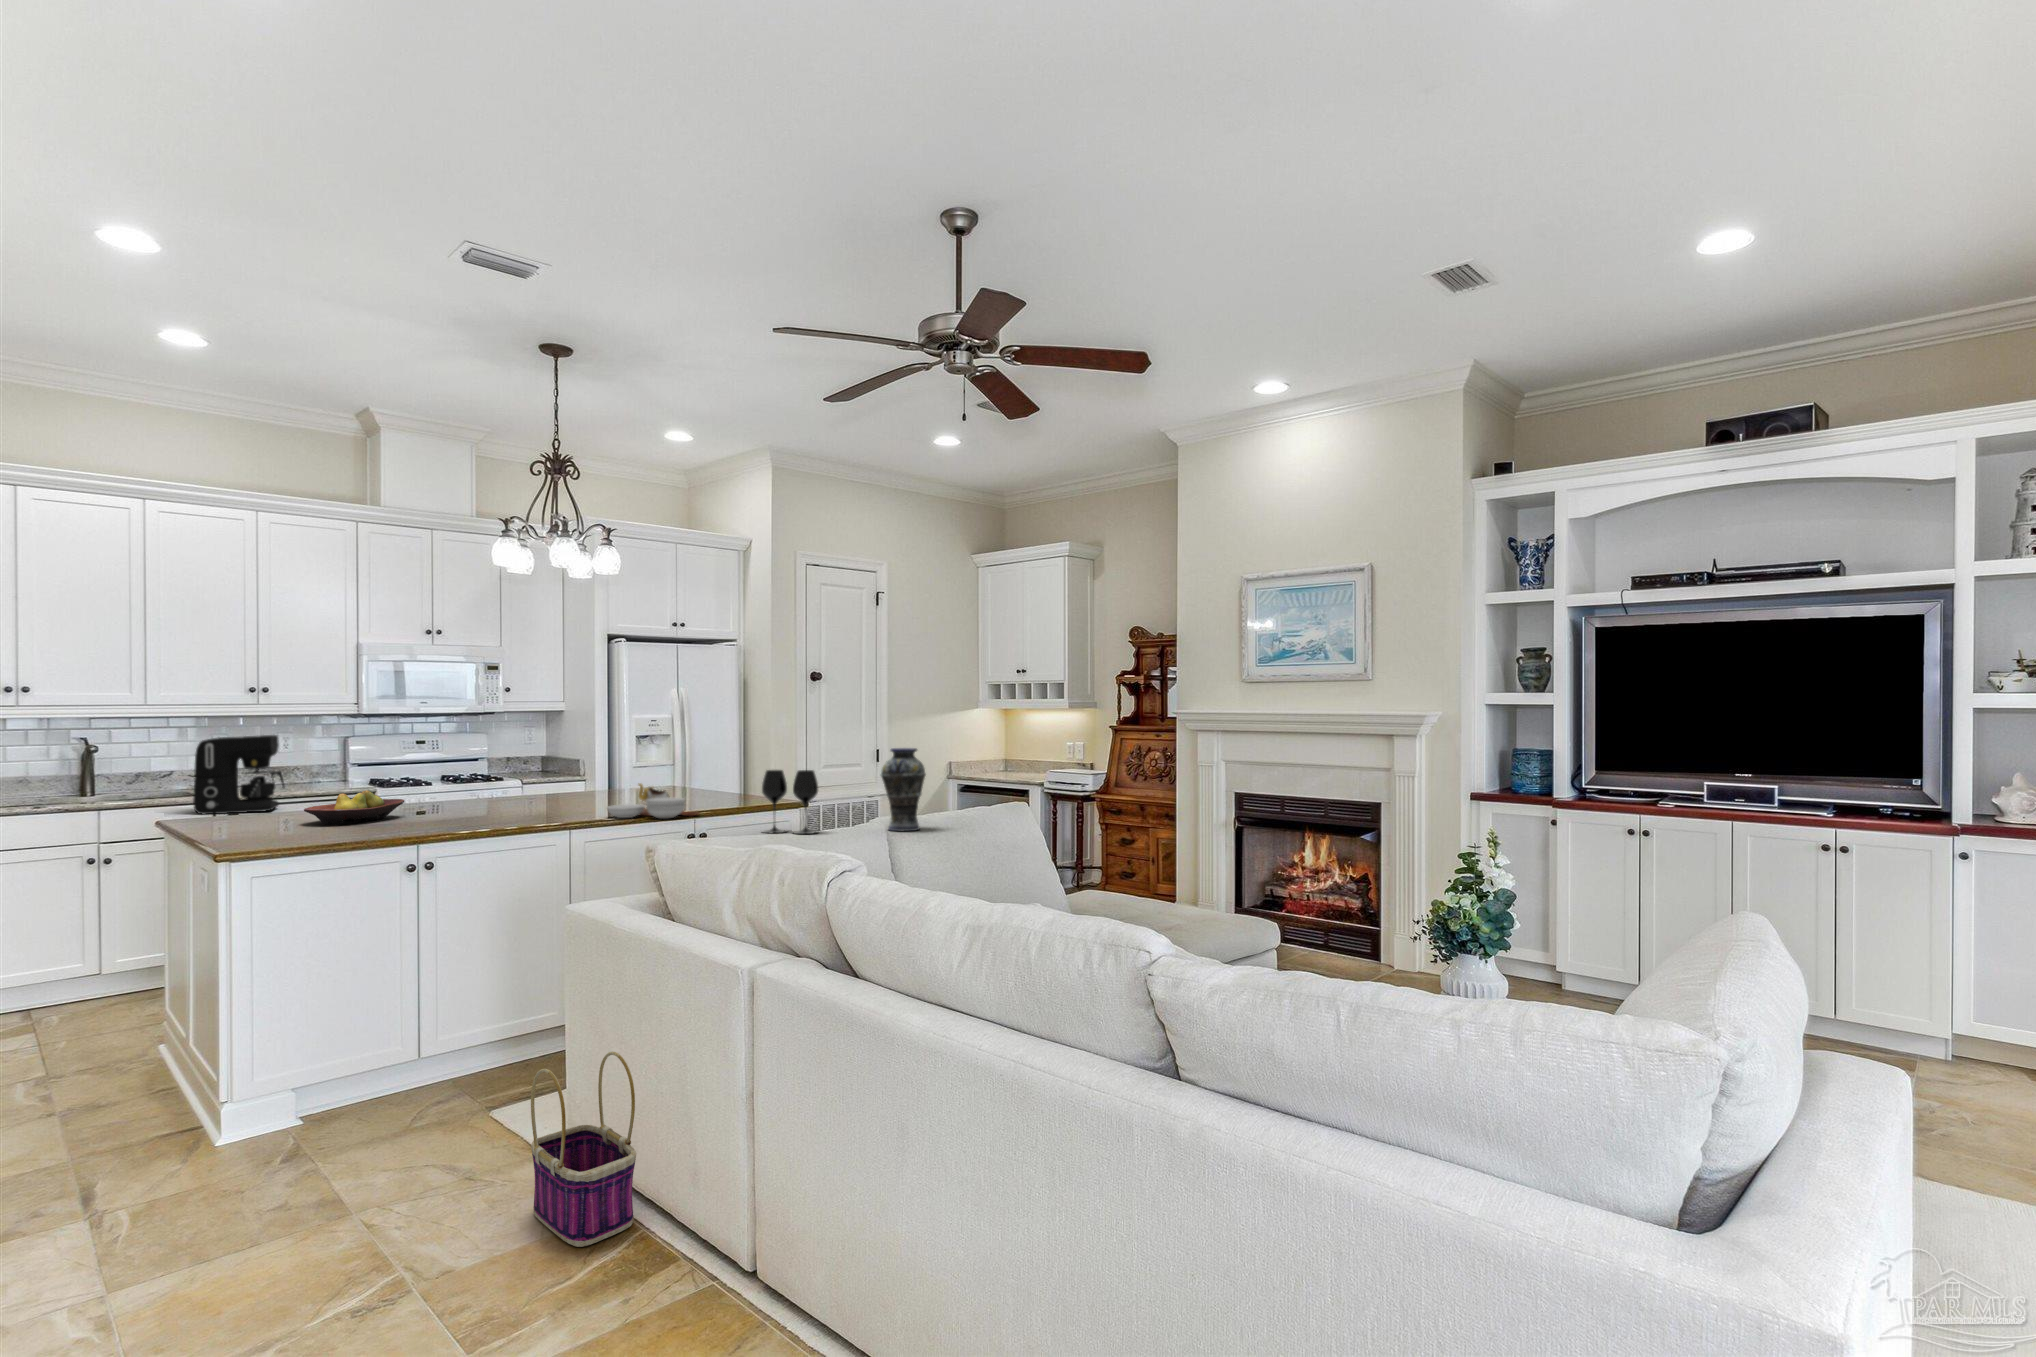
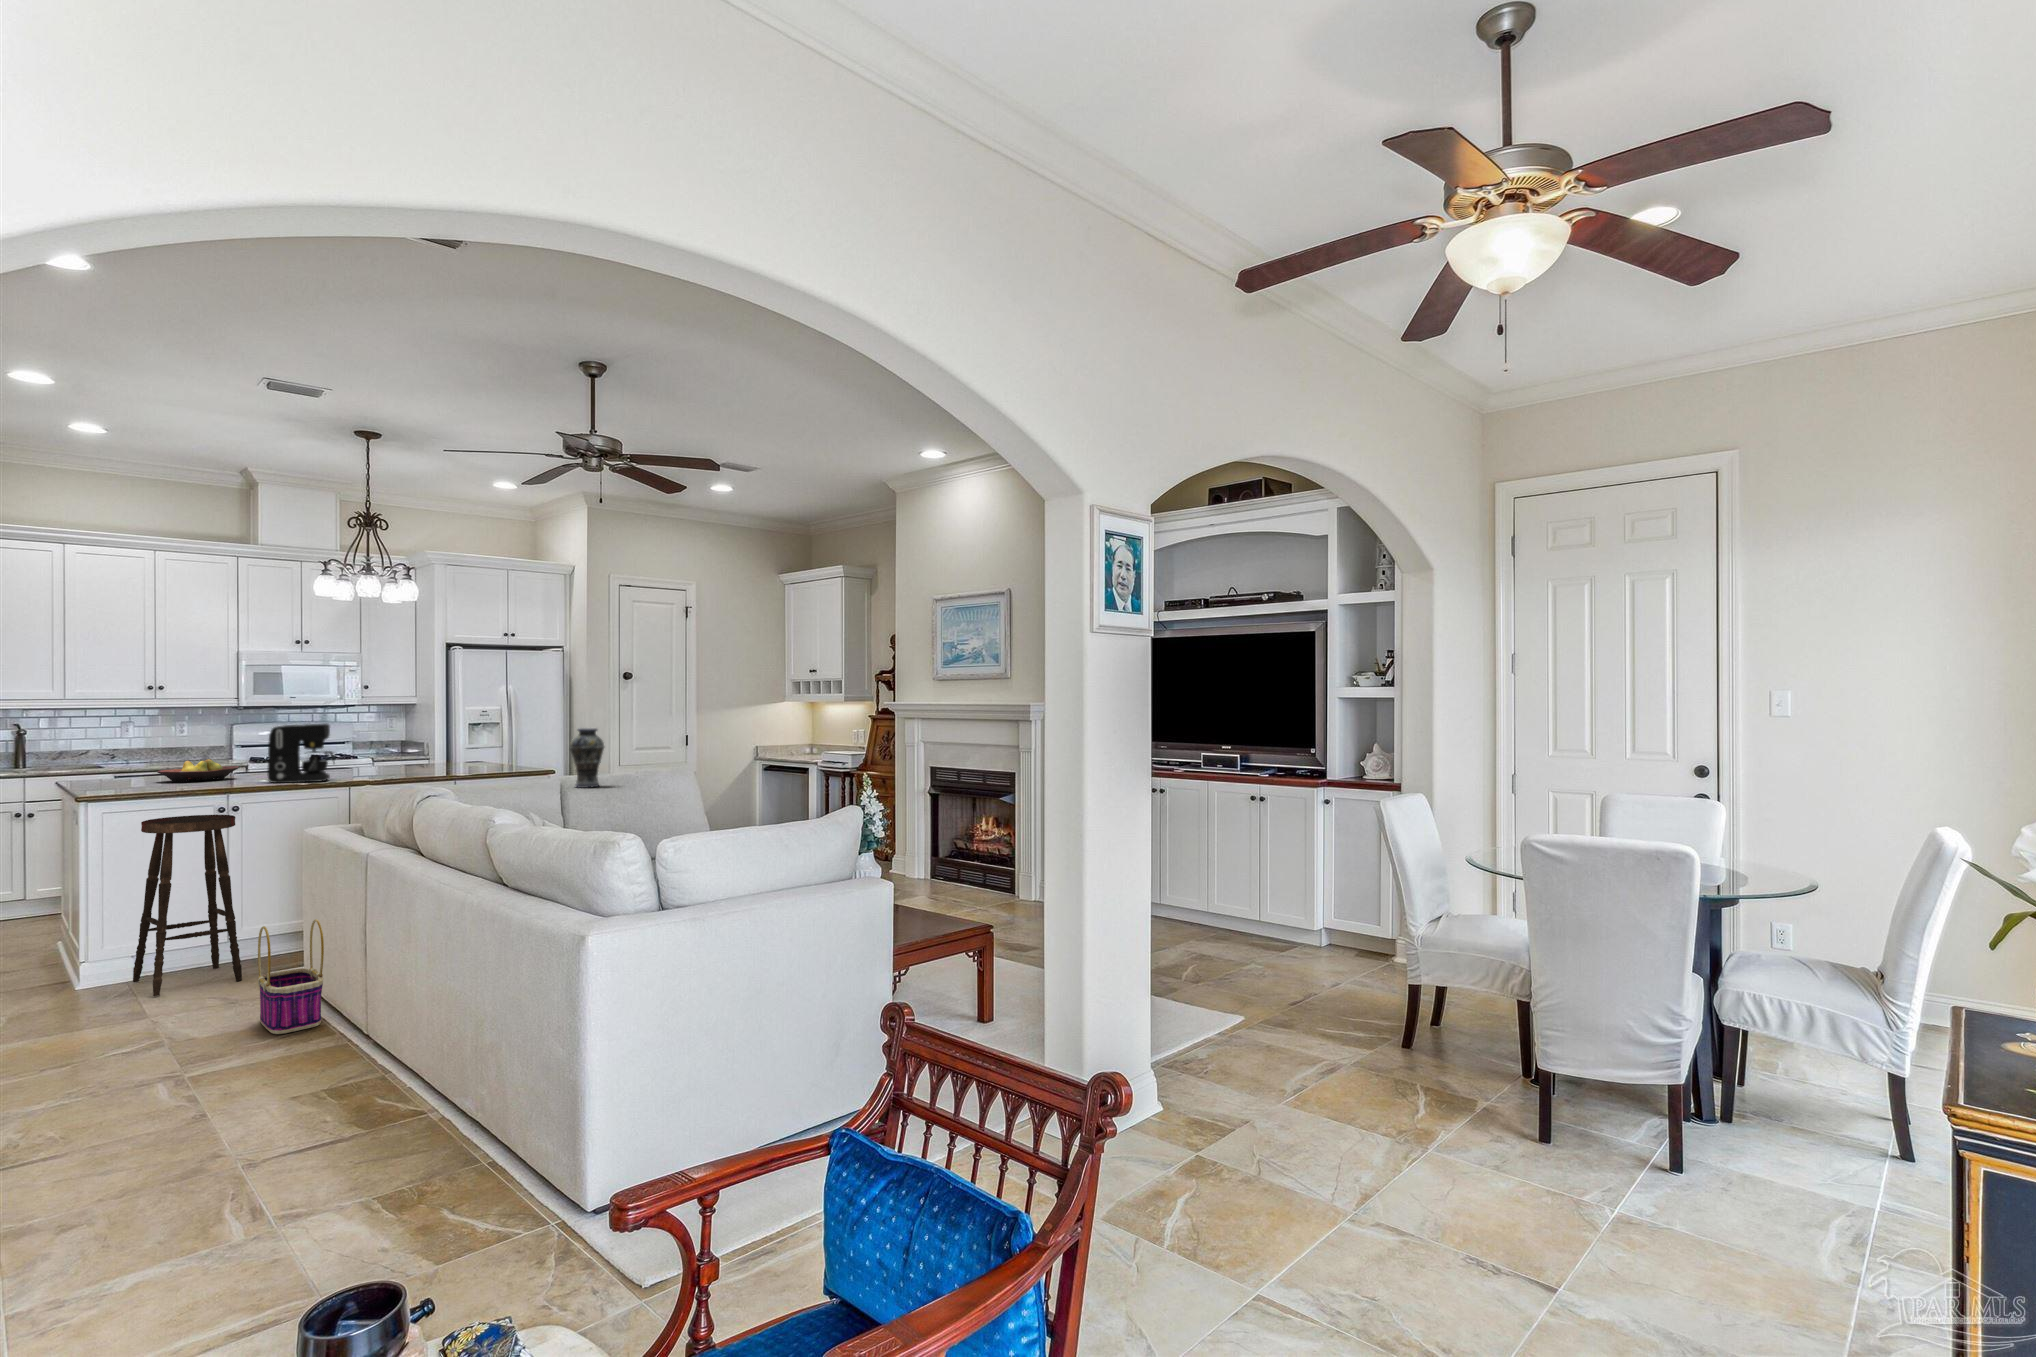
coffee maker: present [193,735,284,814] -> present [267,723,334,783]
wine glass: present [762,770,818,834] -> none [478,743,520,788]
cutting board: present [607,784,700,819] -> none [386,756,461,780]
bar stool: none [294,875,453,1156] -> present [133,815,242,996]

